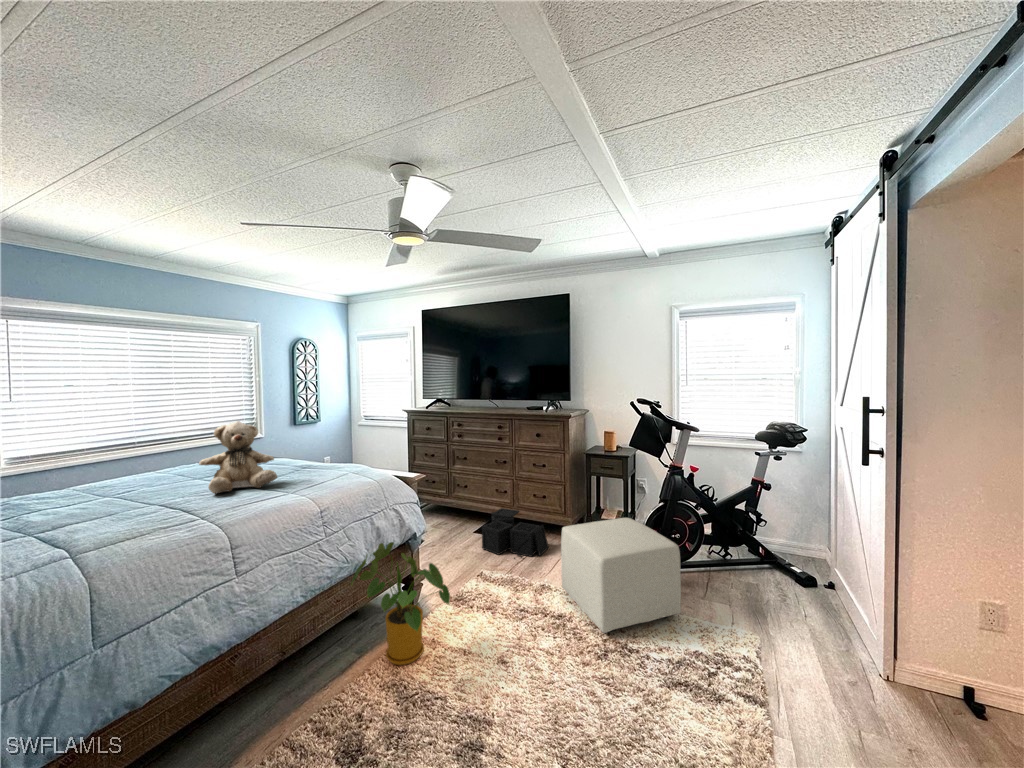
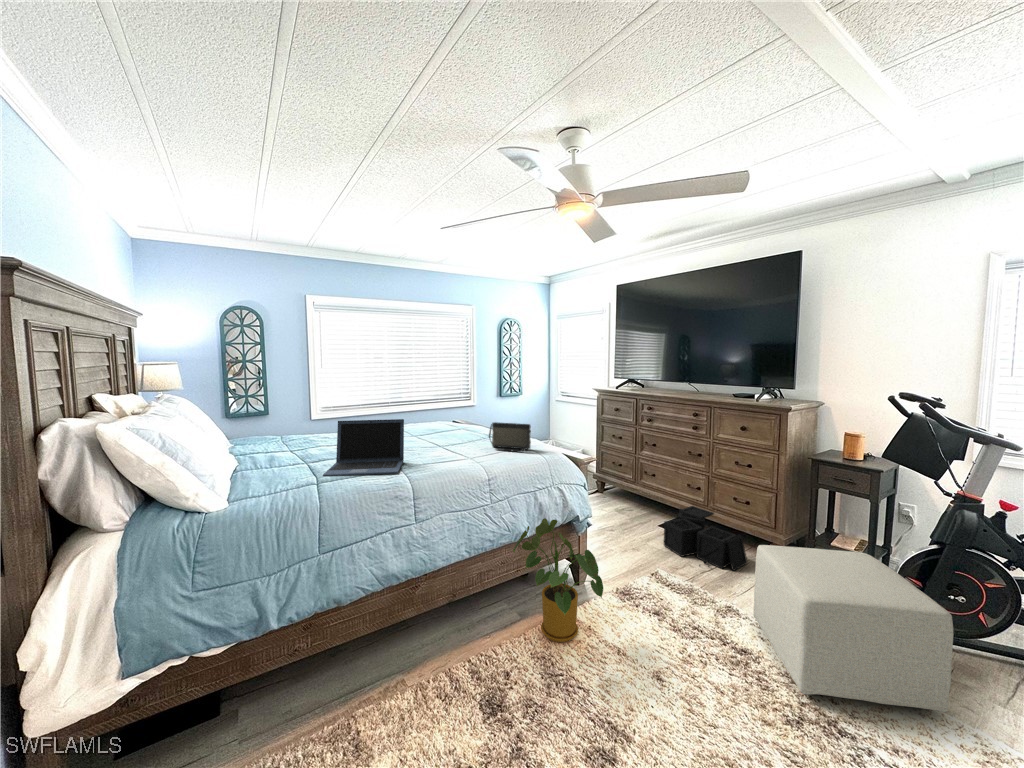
teddy bear: present [199,421,277,494] -> none [410,392,464,450]
handbag: none [307,449,358,480] -> present [489,422,531,452]
laptop: none [76,457,201,546] -> present [323,419,404,476]

